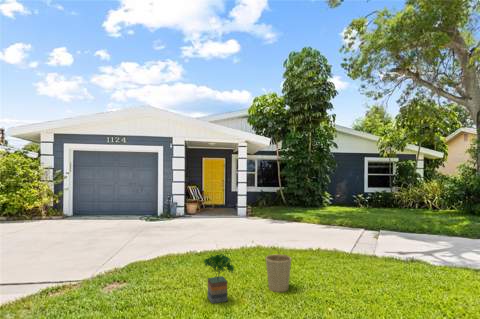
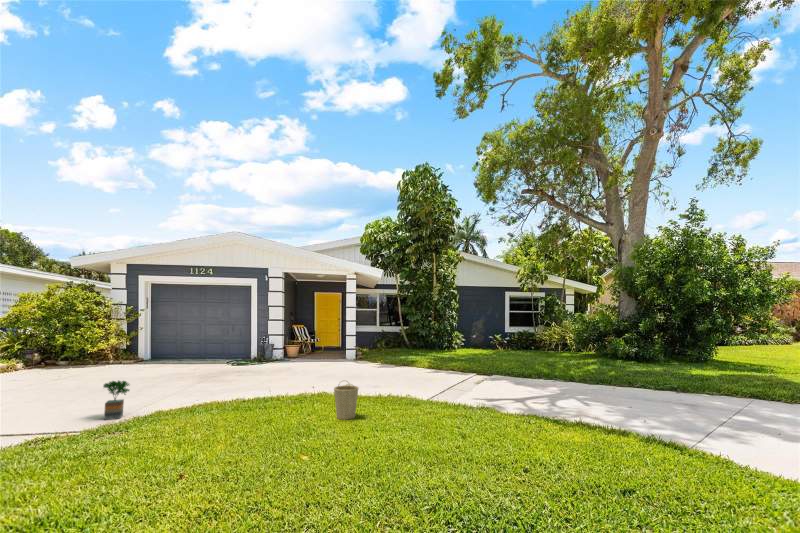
potted tree: present [204,254,234,303] -> present [103,381,129,420]

